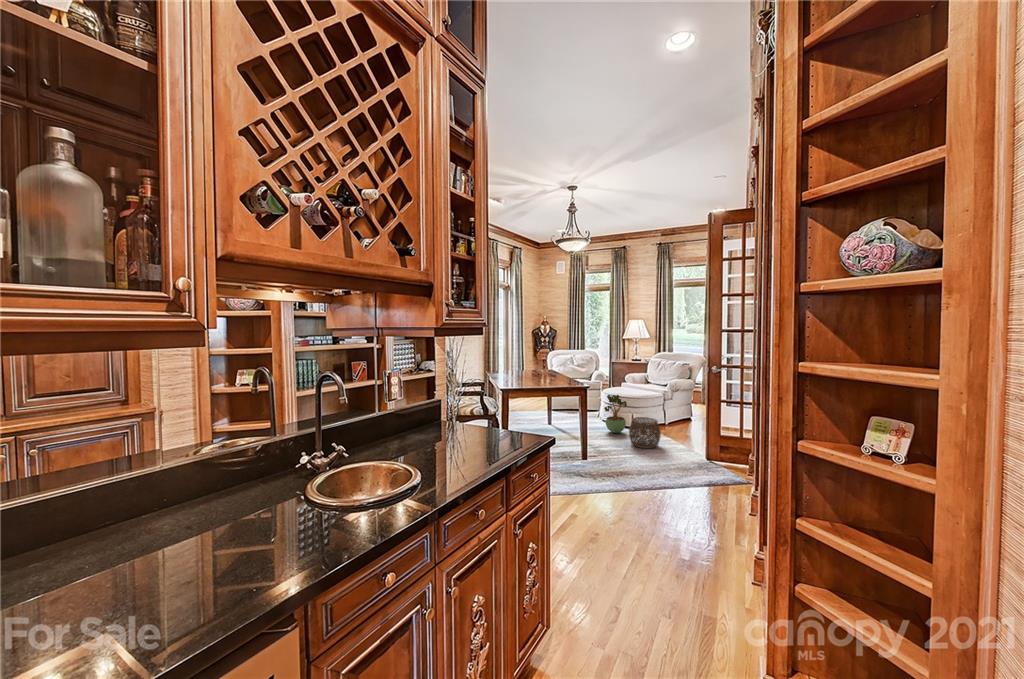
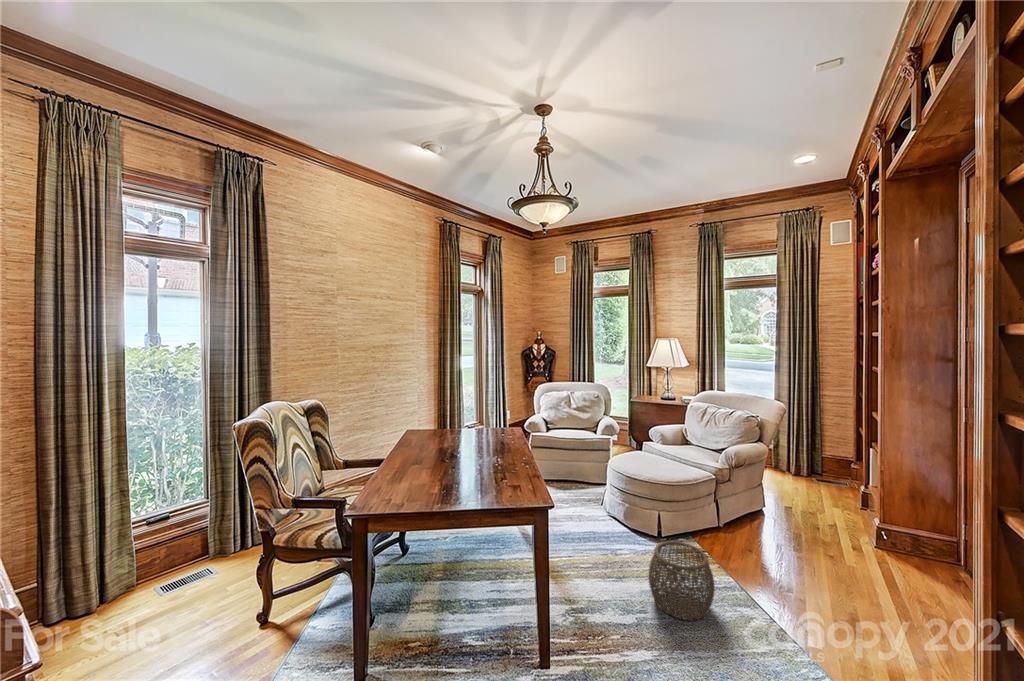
potted plant: present [604,395,627,433] -> none [606,482,647,554]

